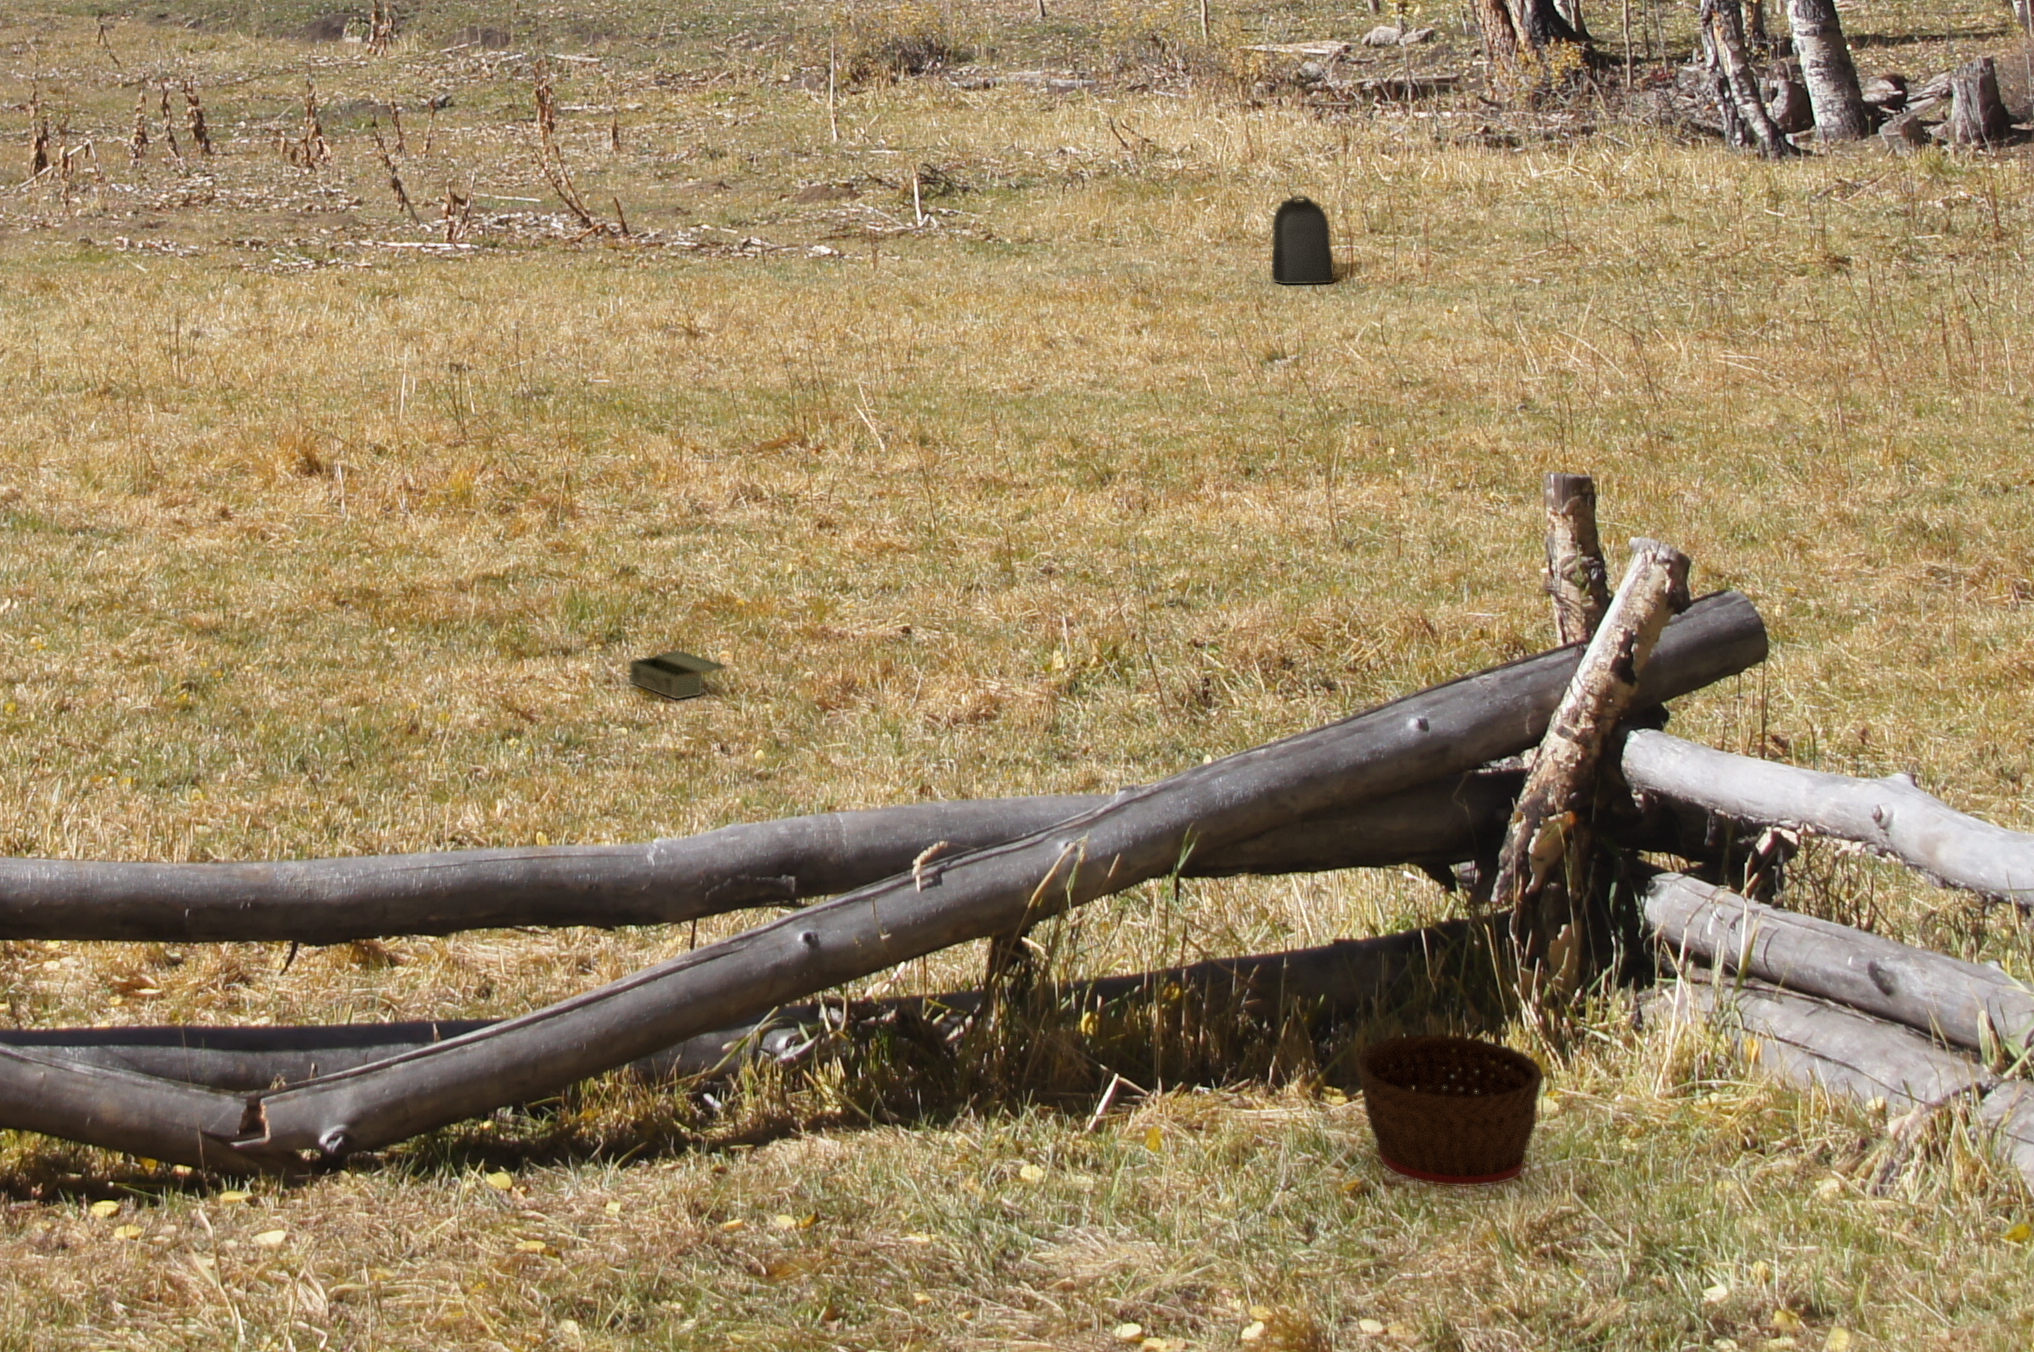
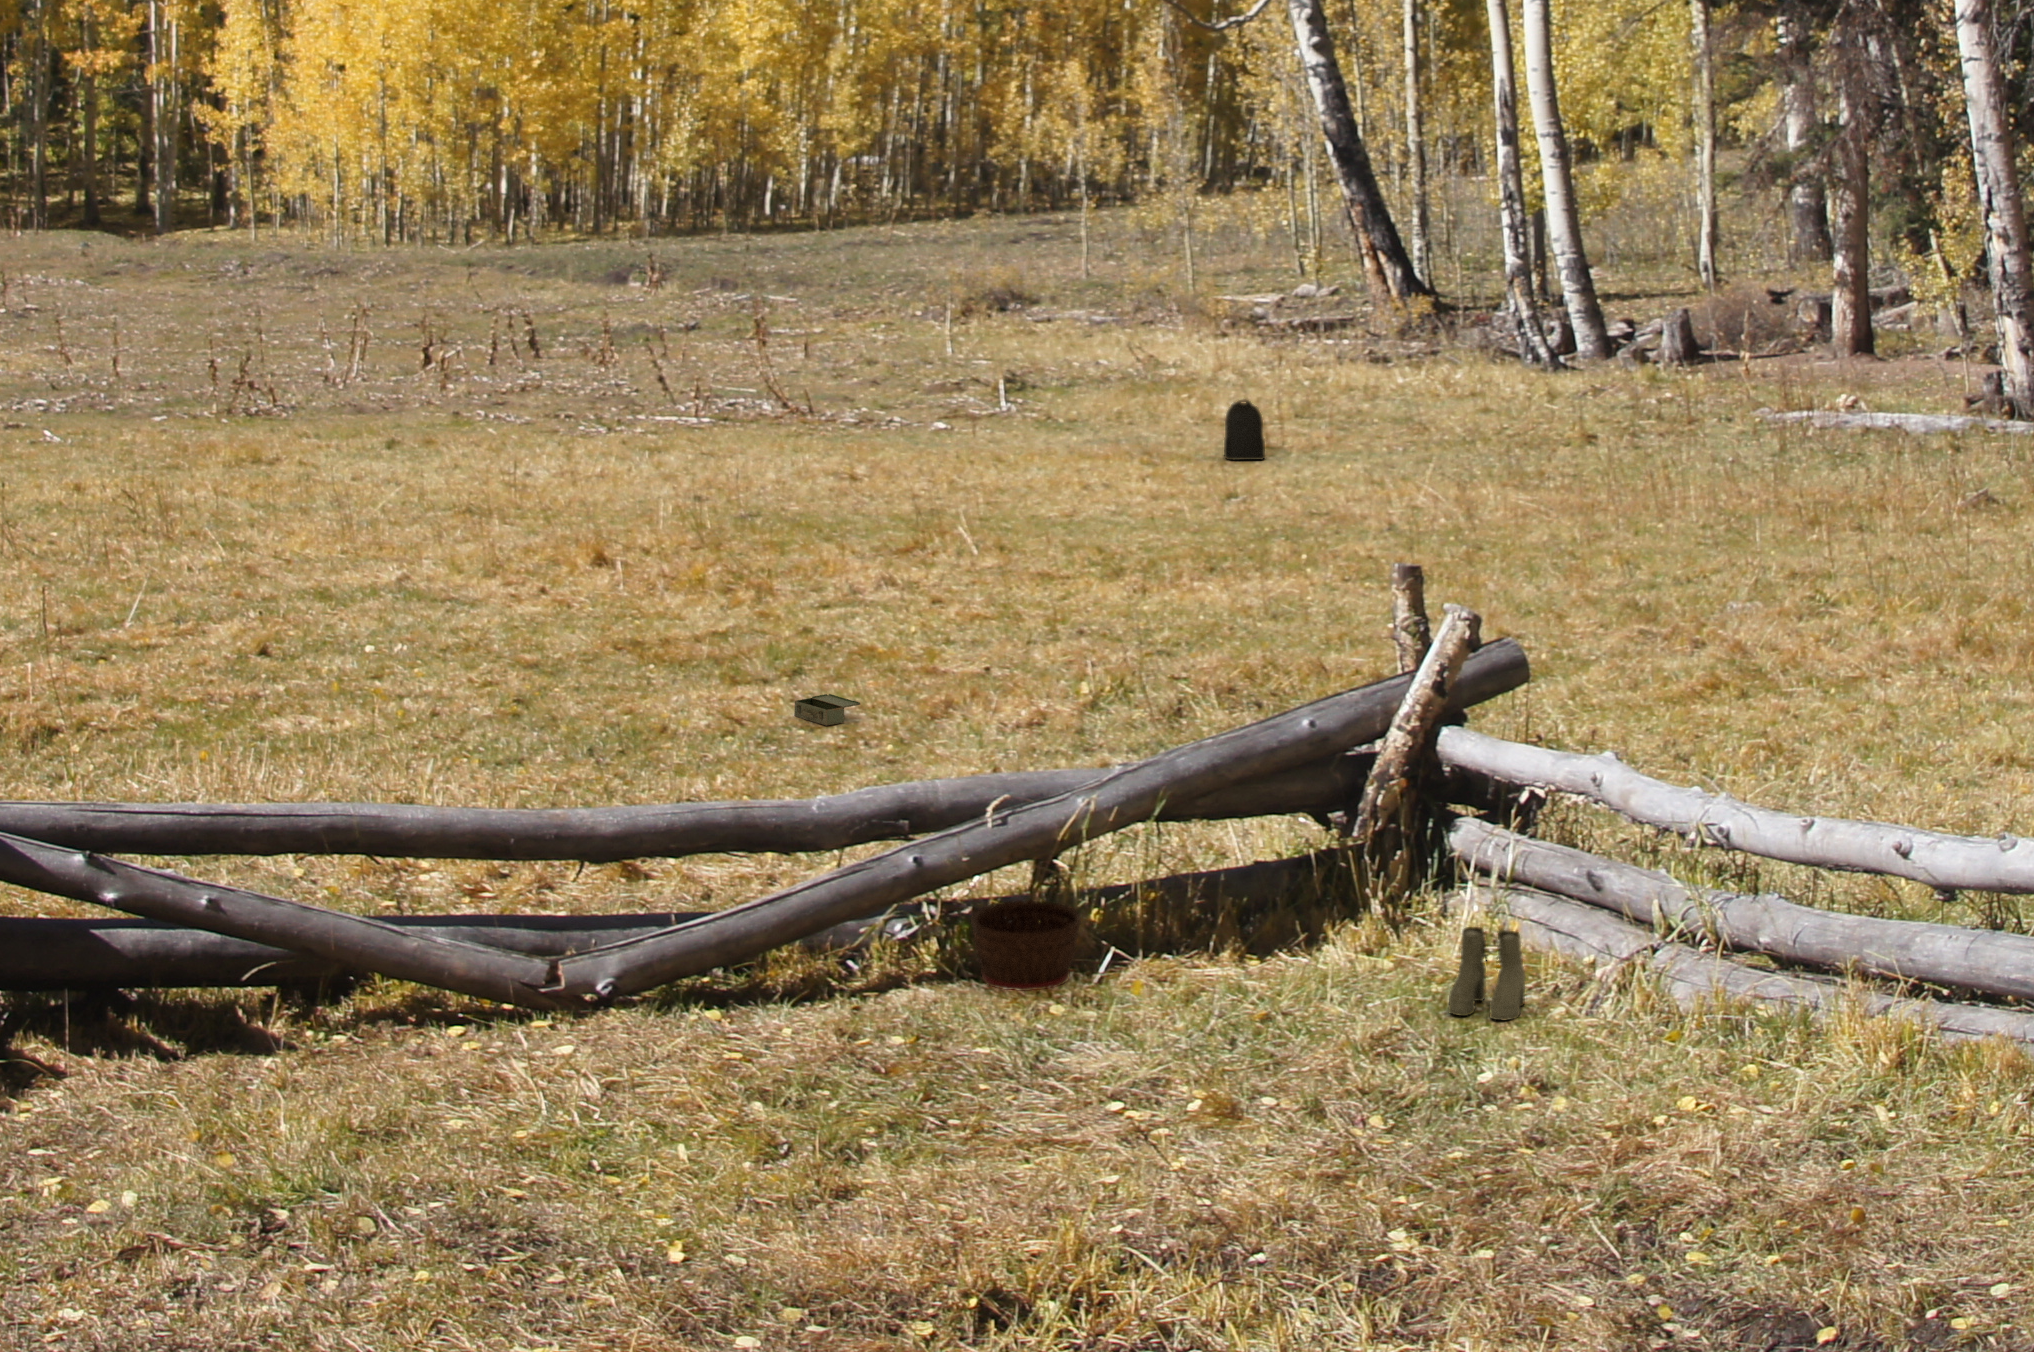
basket: present [1356,1034,1542,1187] -> present [971,900,1081,991]
boots: none [1671,1094,1802,1253] -> present [1449,927,1526,1020]

